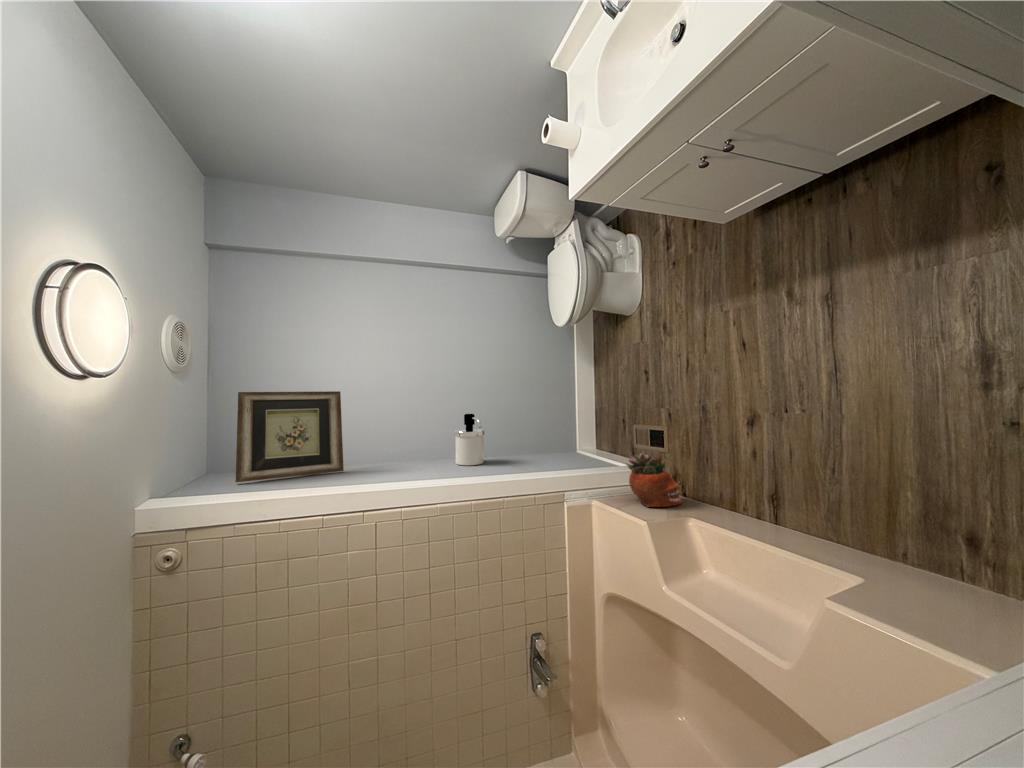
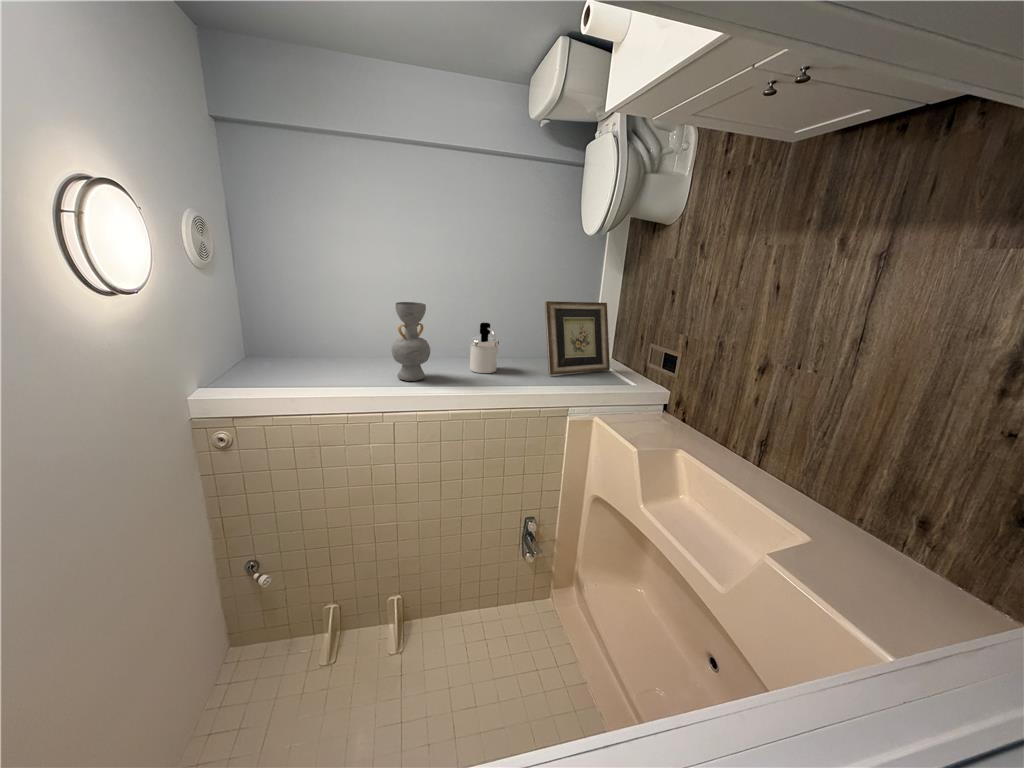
picture frame: present [236,391,344,482] -> present [545,301,610,375]
decorative vase: none [374,396,414,477] -> present [392,302,430,381]
succulent planter: present [627,452,682,507] -> none [631,381,678,434]

